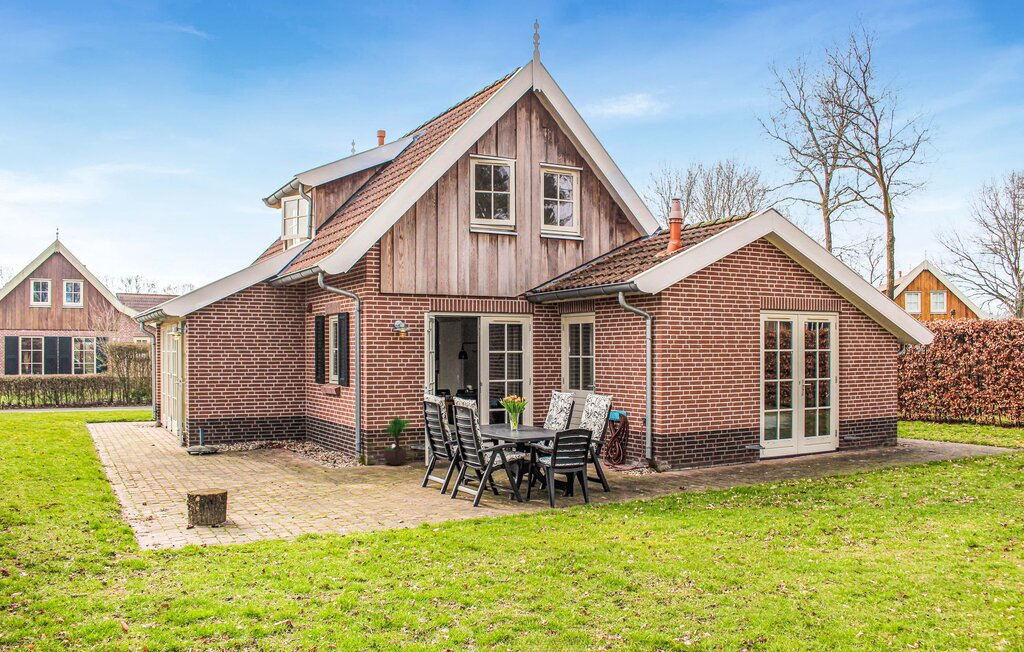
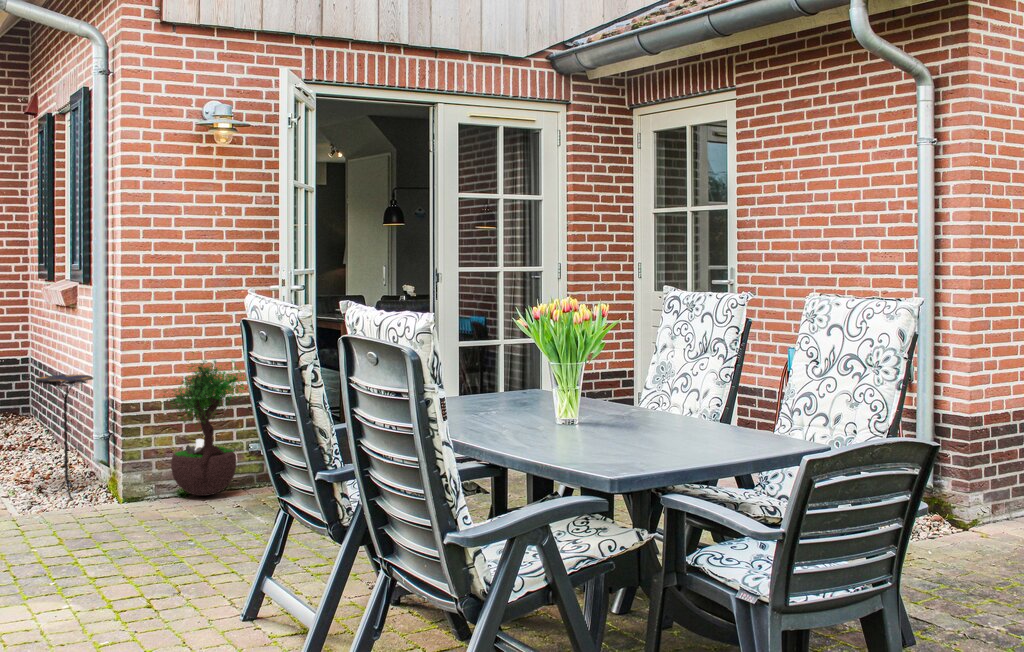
side table: none [336,420,356,466] -> present [36,374,93,499]

